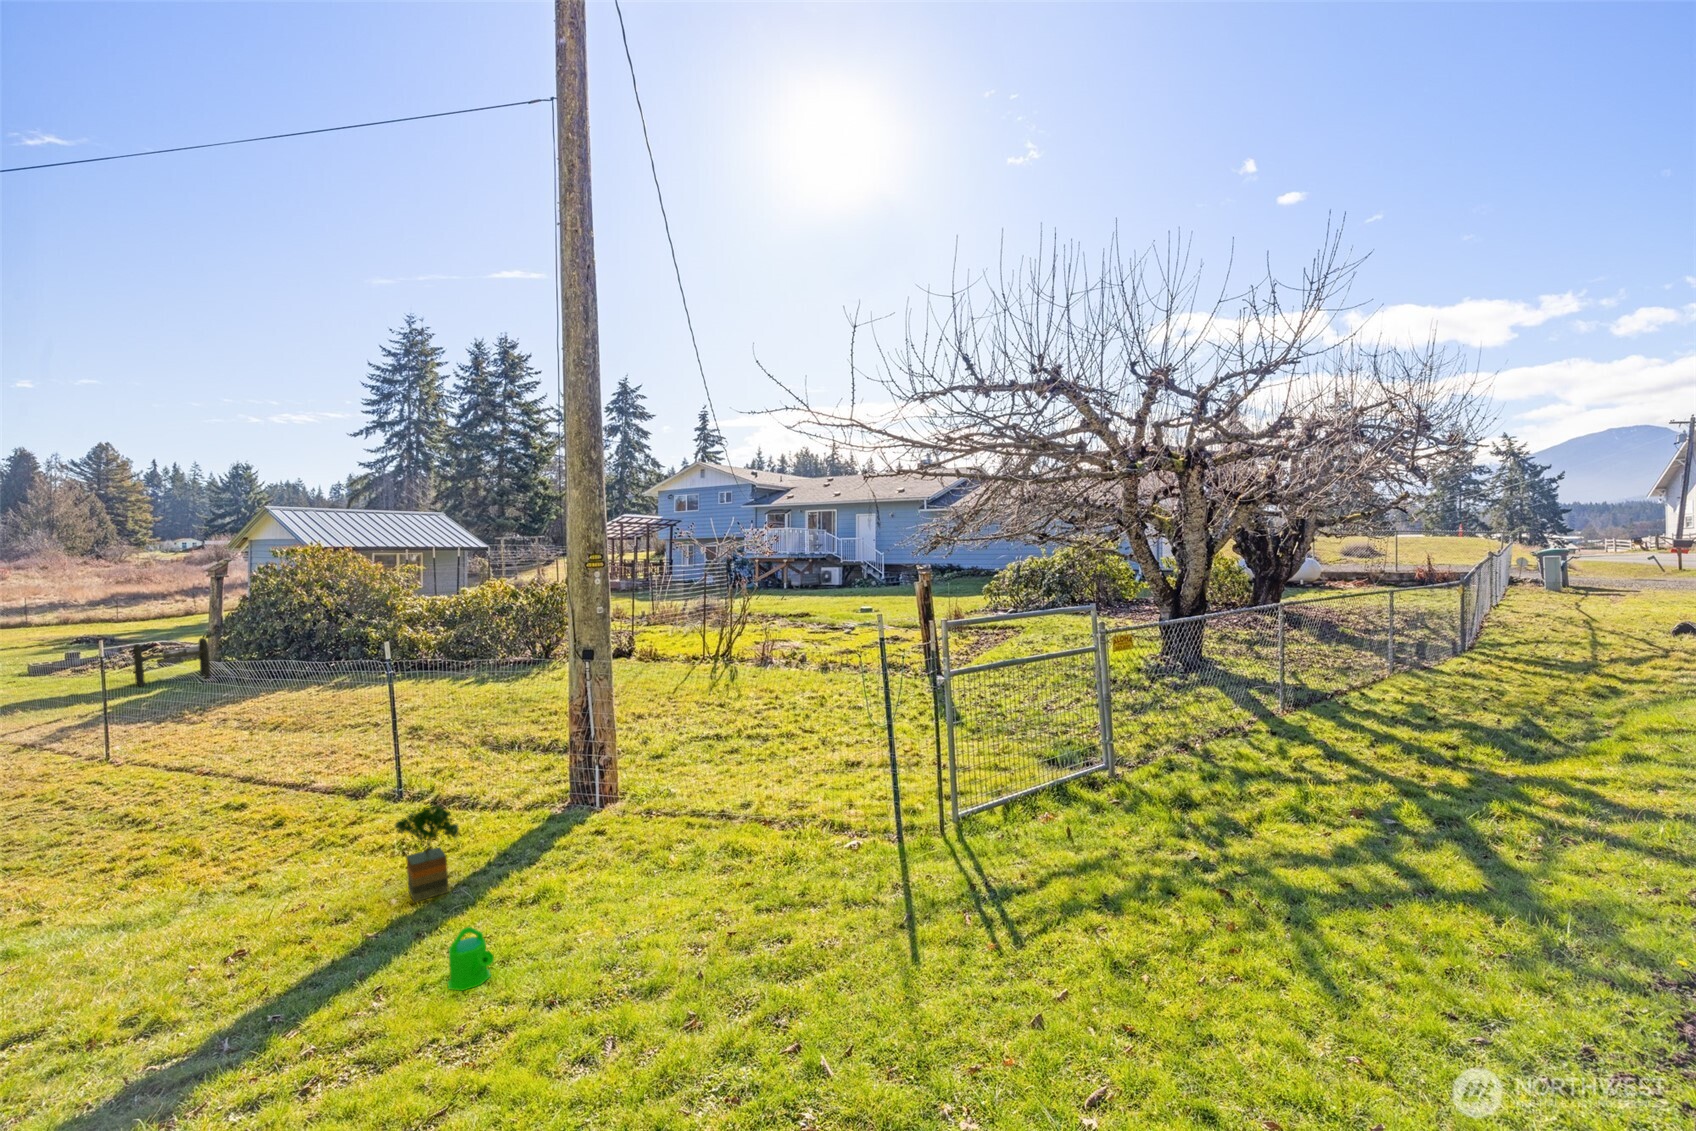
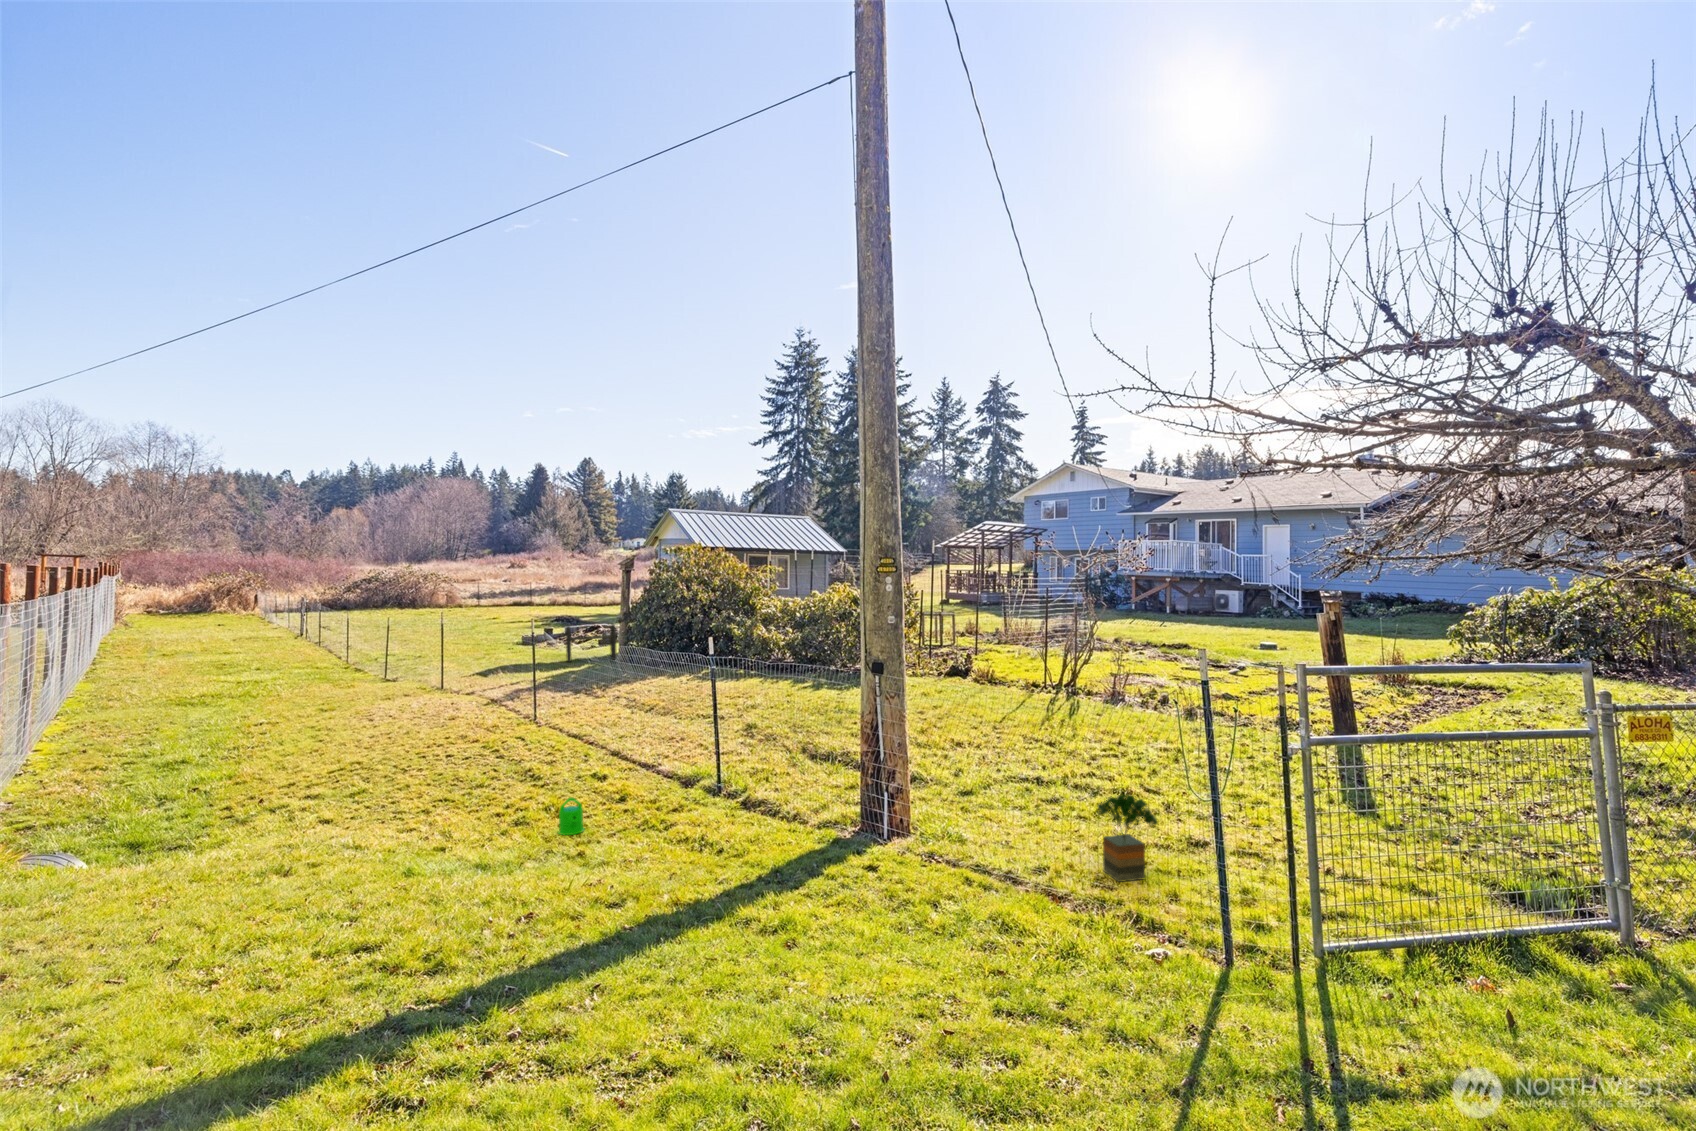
potted tree: present [394,806,459,902] -> present [1097,795,1158,882]
watering can: present [447,927,494,991] -> present [558,797,584,835]

